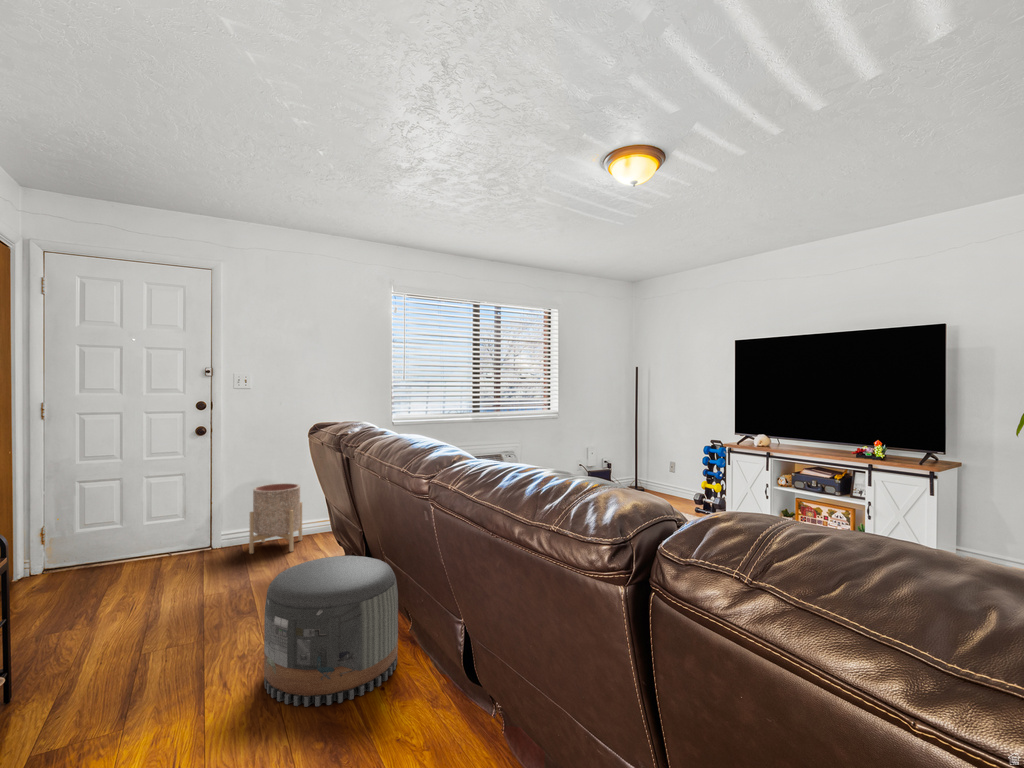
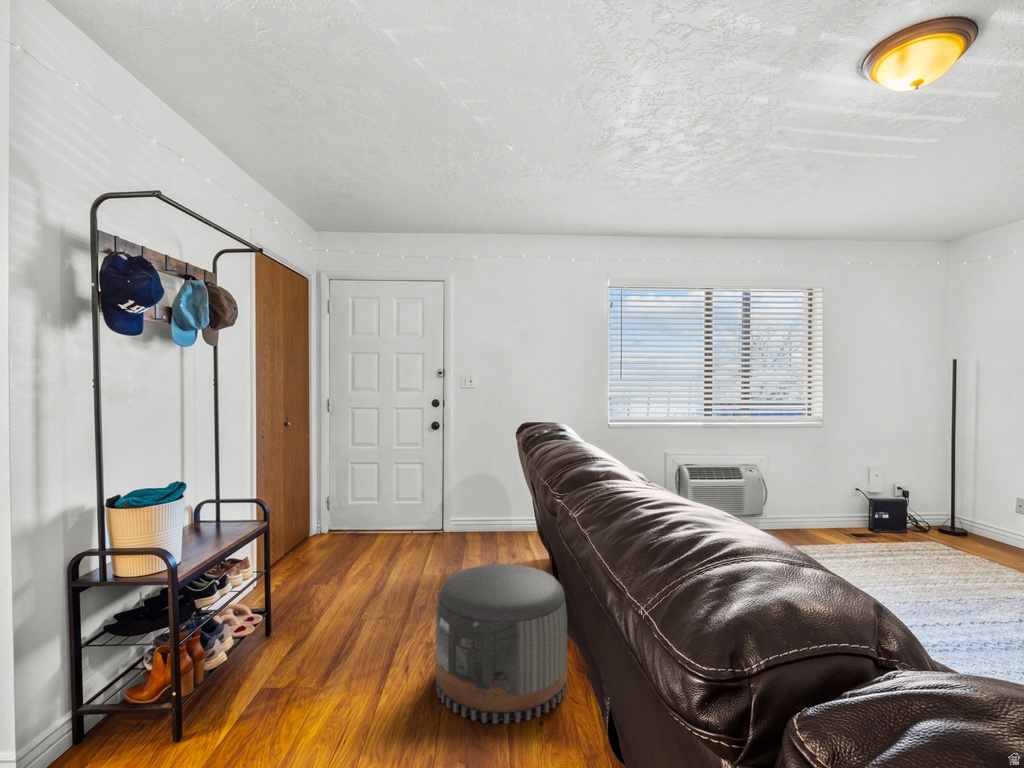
planter: present [249,483,302,554] -> none [470,478,519,546]

